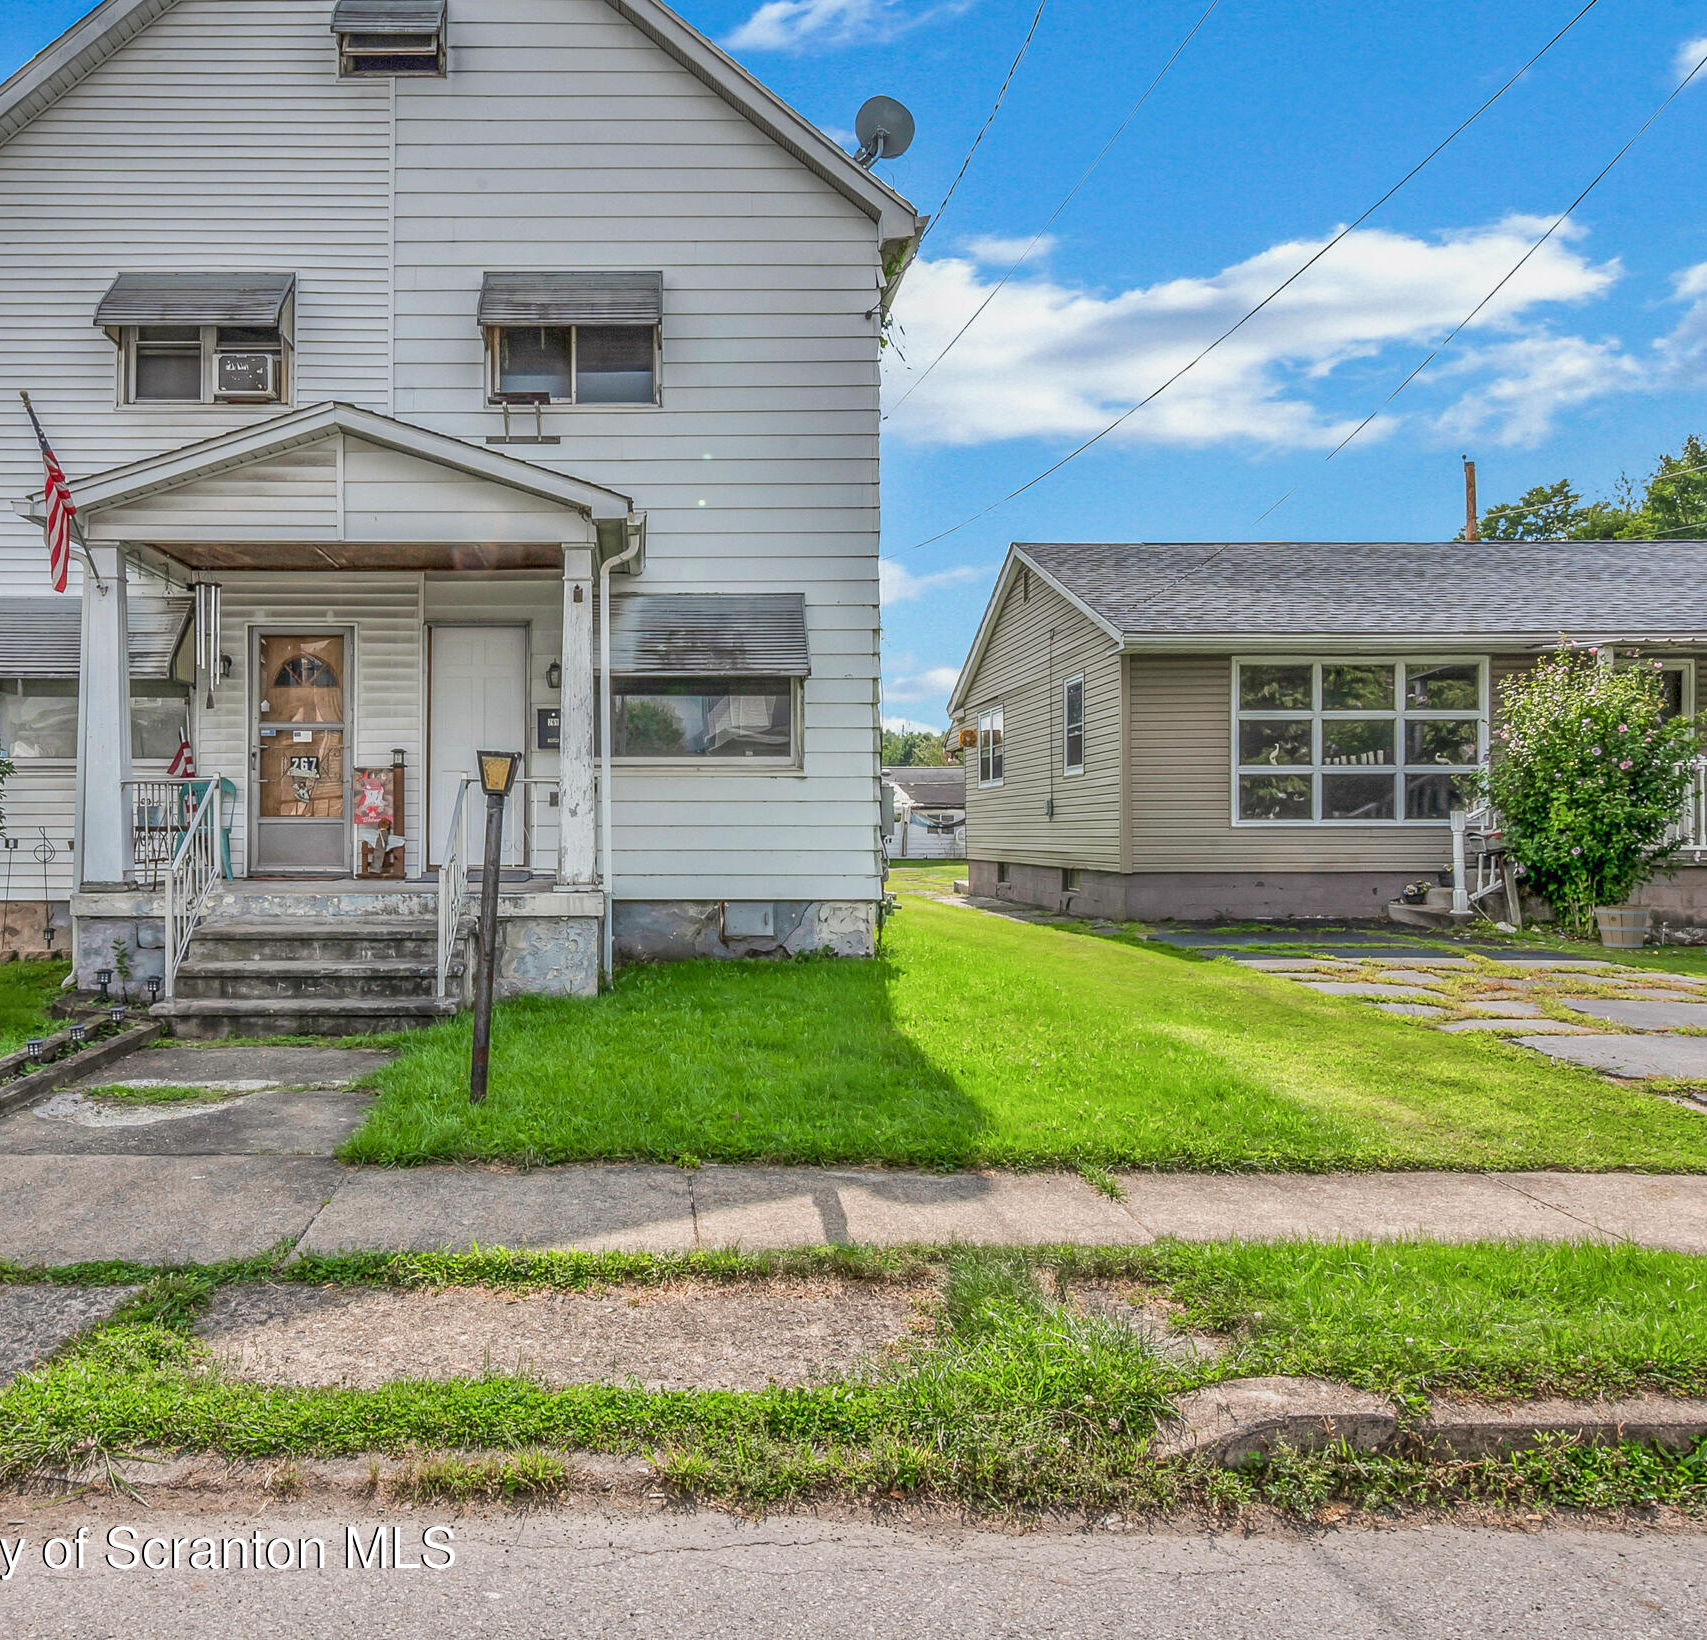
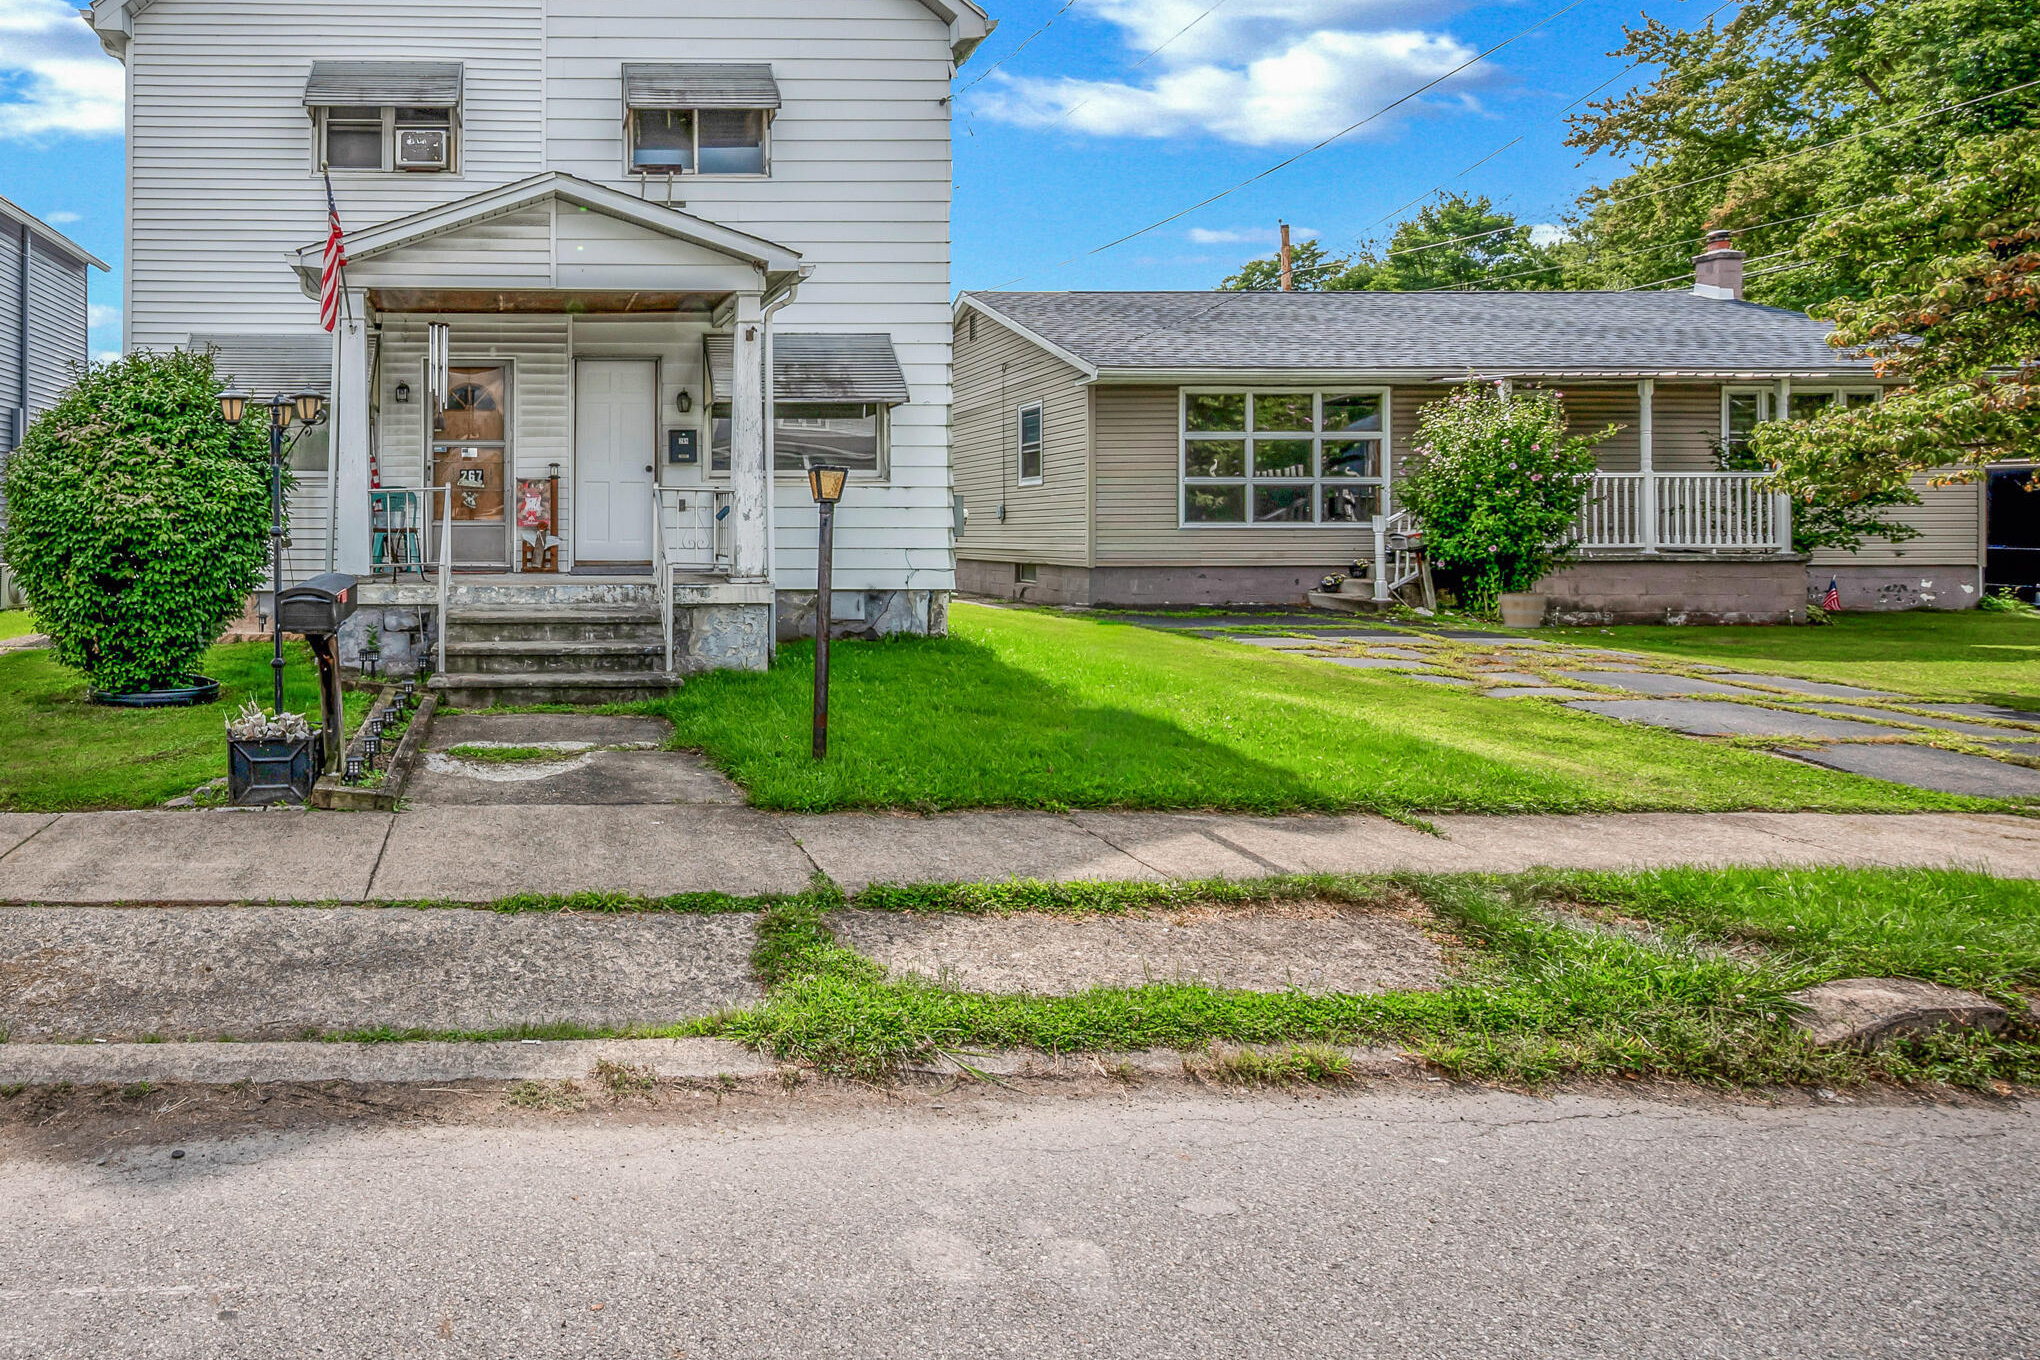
potted plant: none [755,893,800,962] -> present [857,588,887,640]

